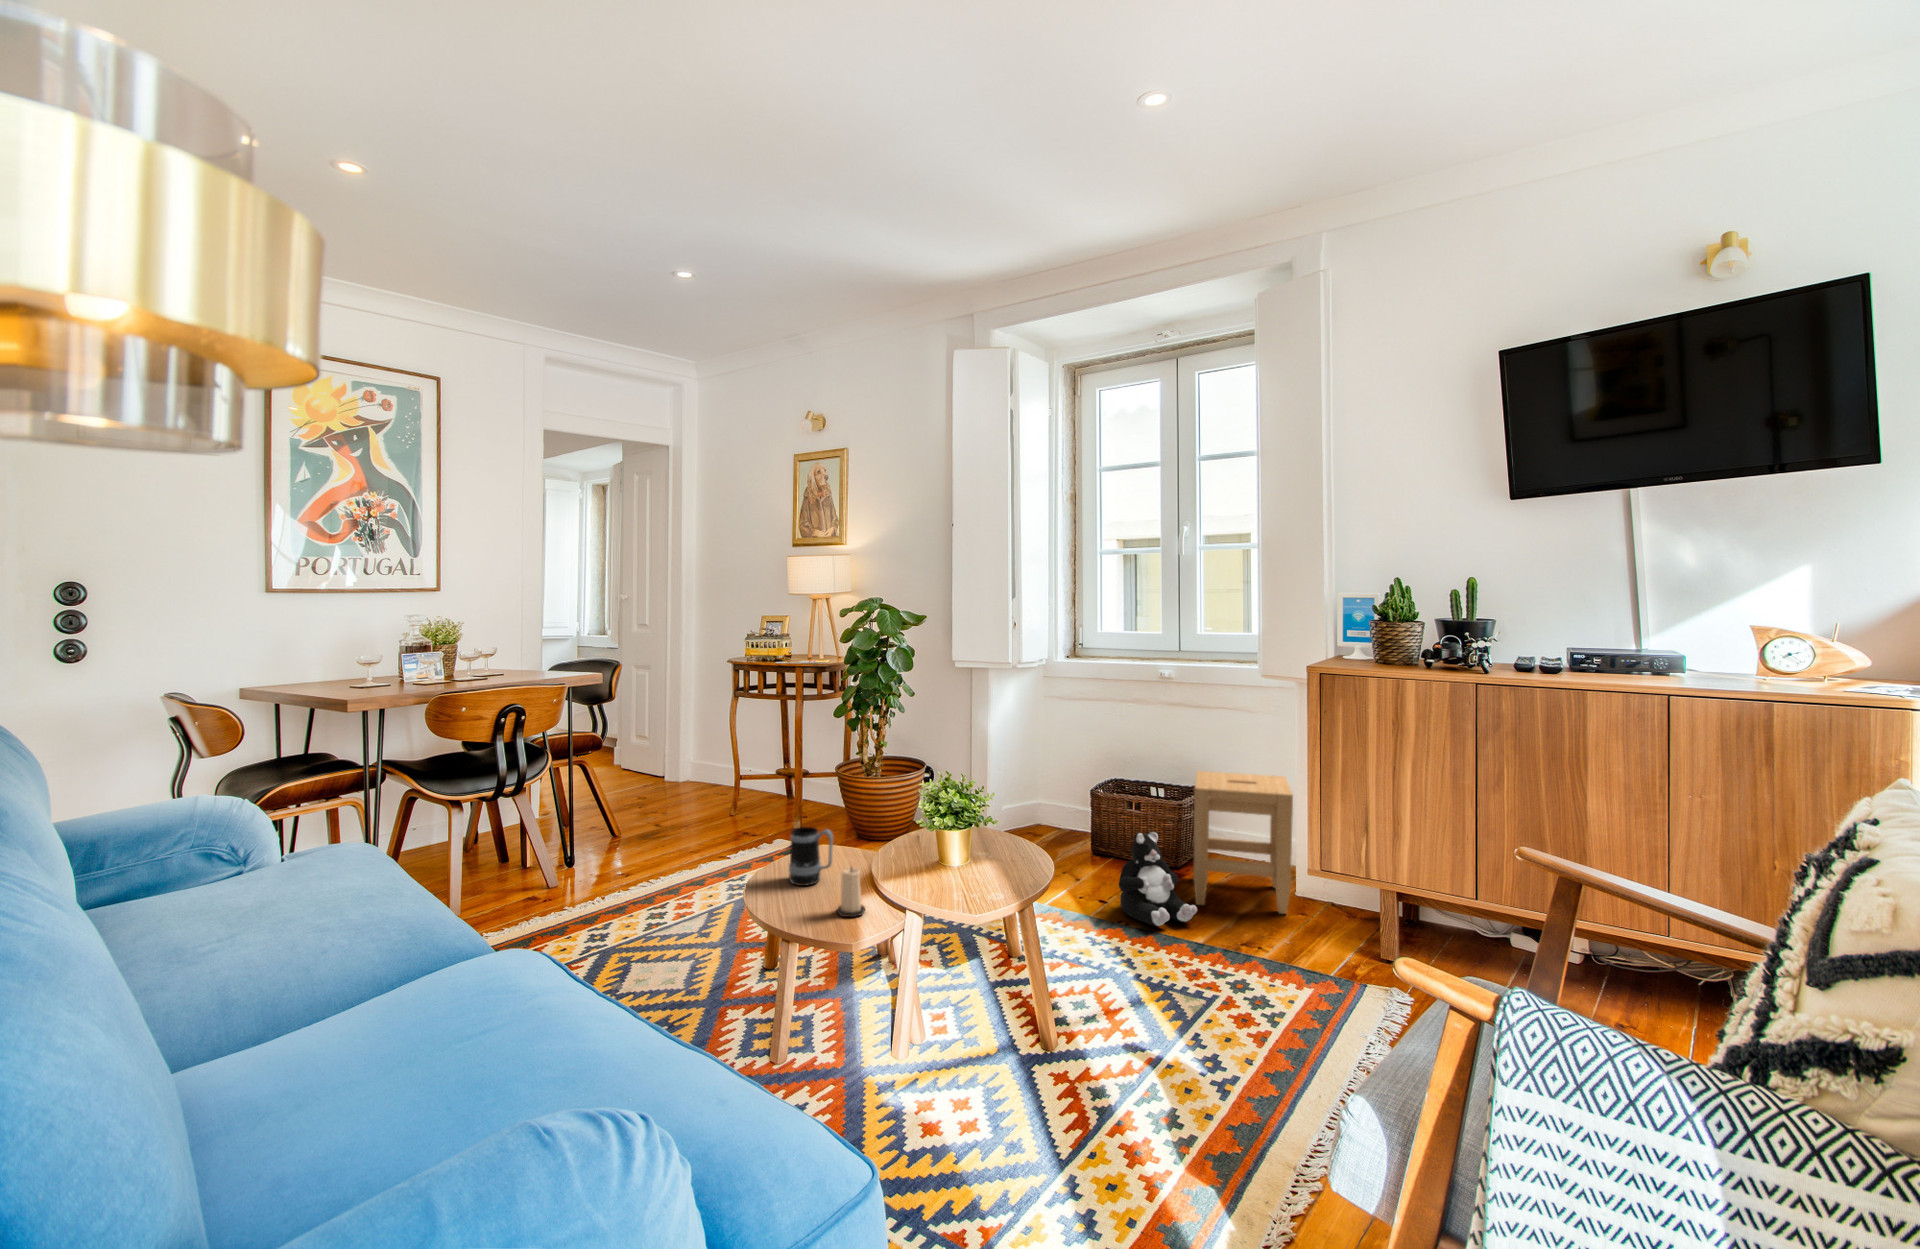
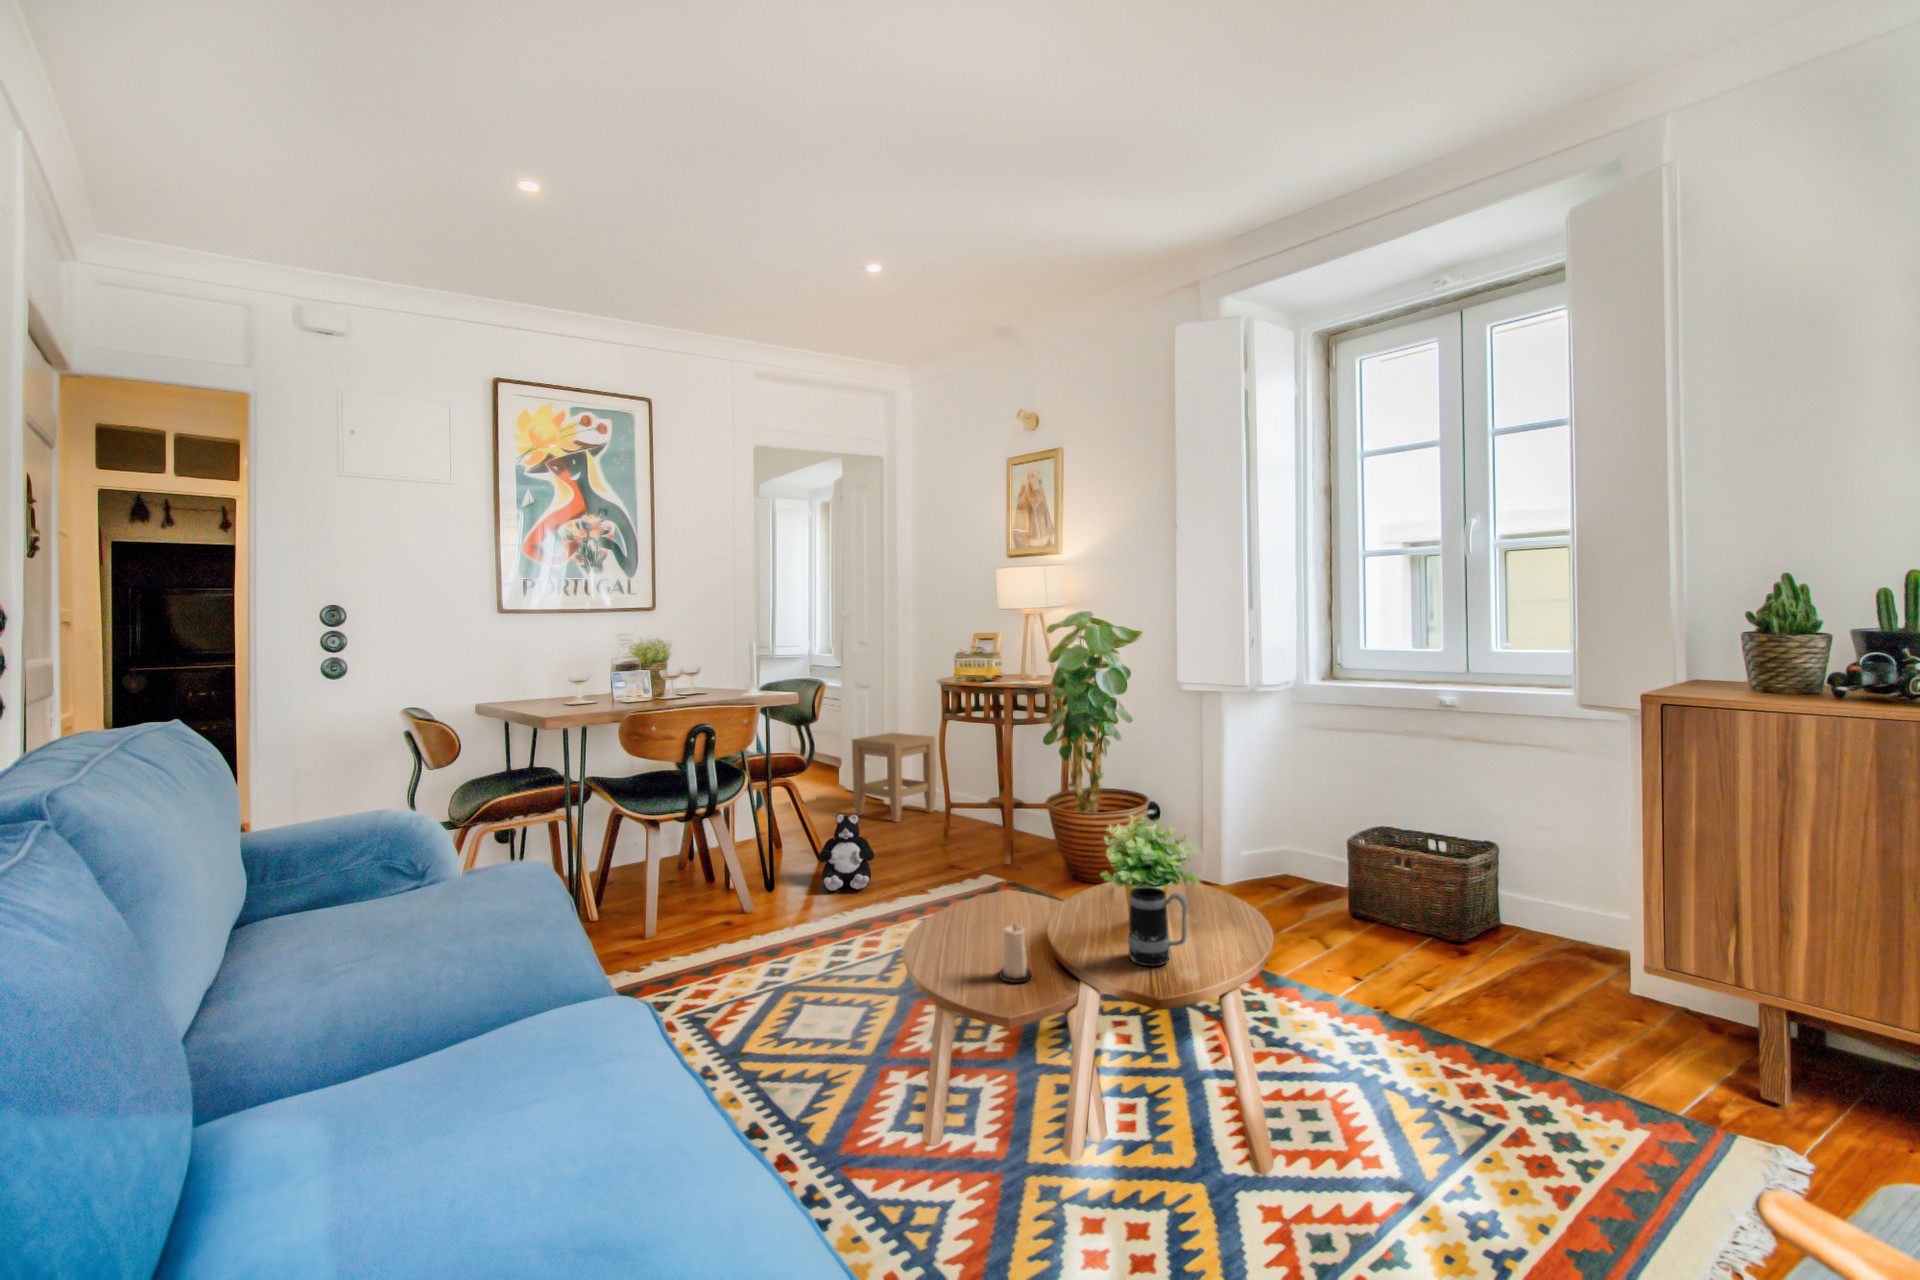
stool: present [1194,771,1293,914] -> present [852,733,936,822]
mug: present [789,827,833,886] -> present [1128,887,1187,966]
plush toy: present [1119,831,1197,926] -> present [818,814,874,891]

